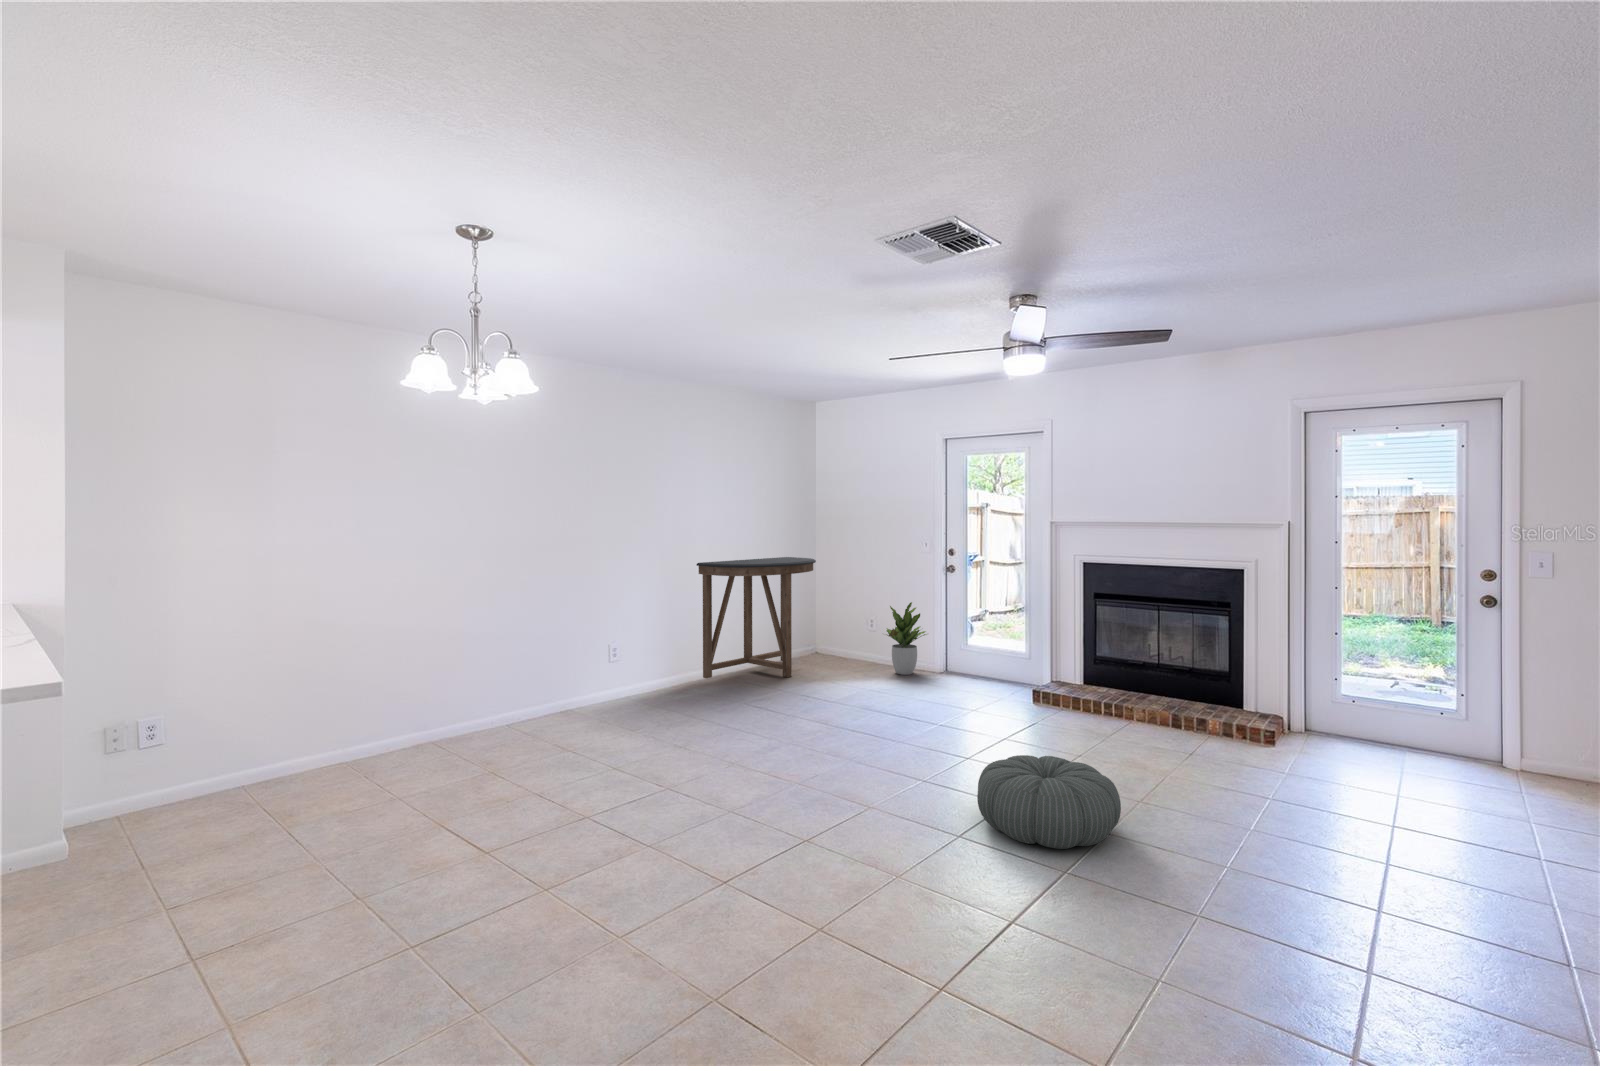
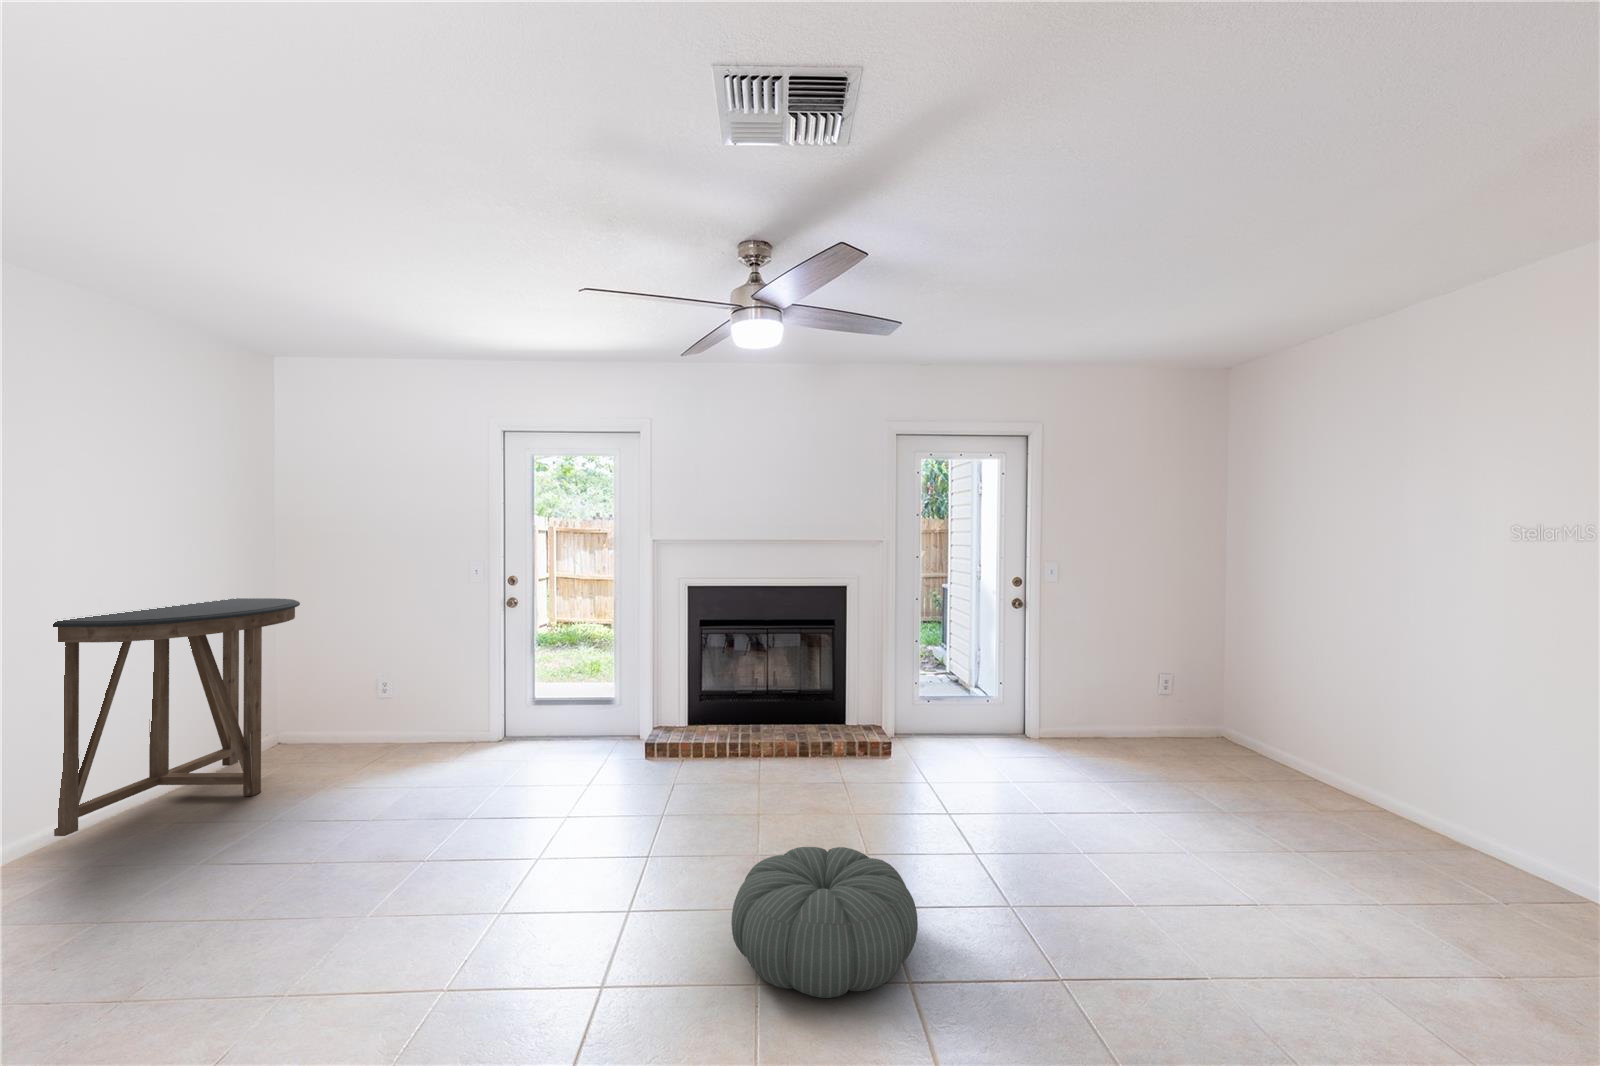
potted plant: present [887,602,926,675] -> none [419,650,488,751]

